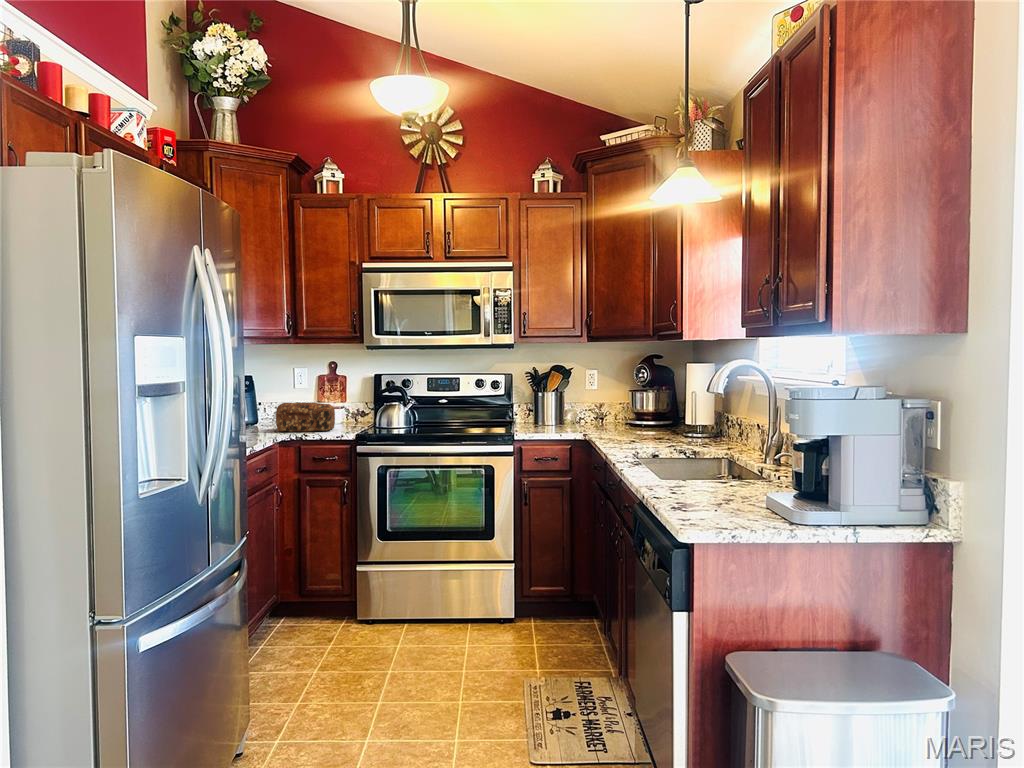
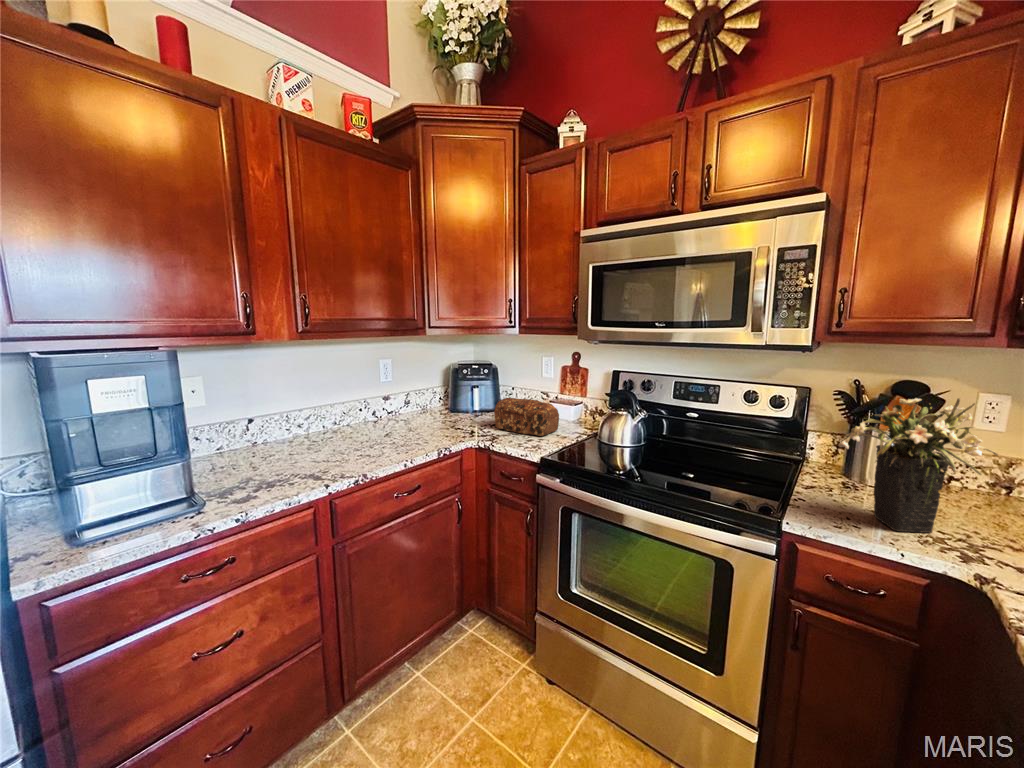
flower arrangement: none [536,363,593,433] -> present [839,398,999,533]

